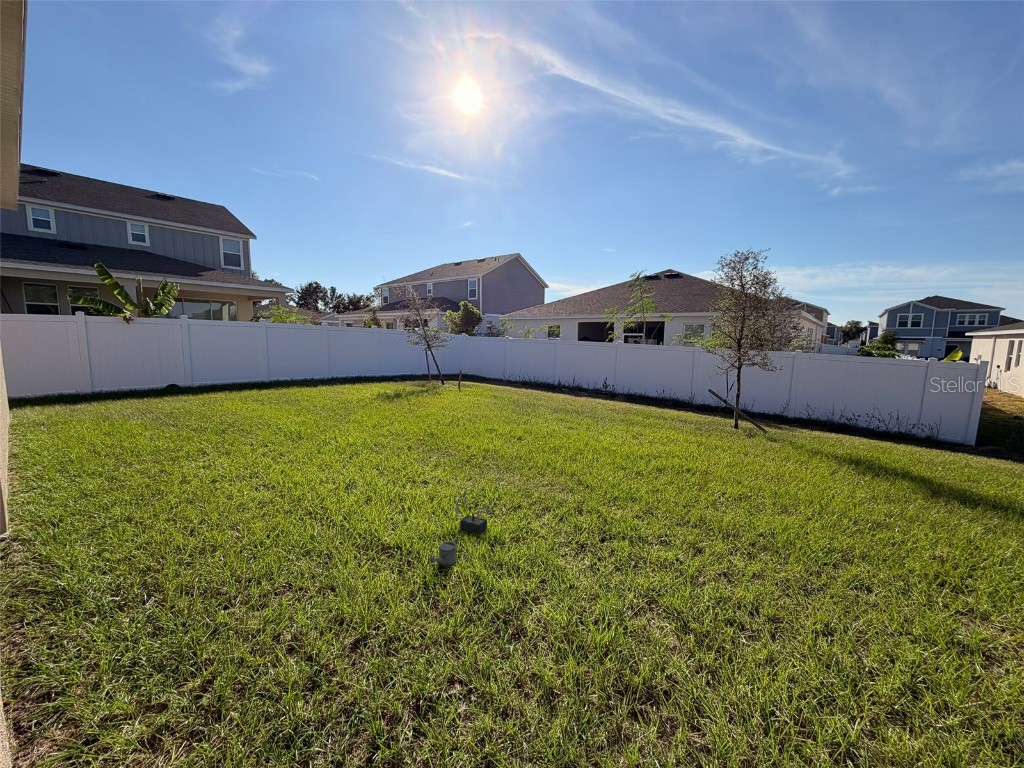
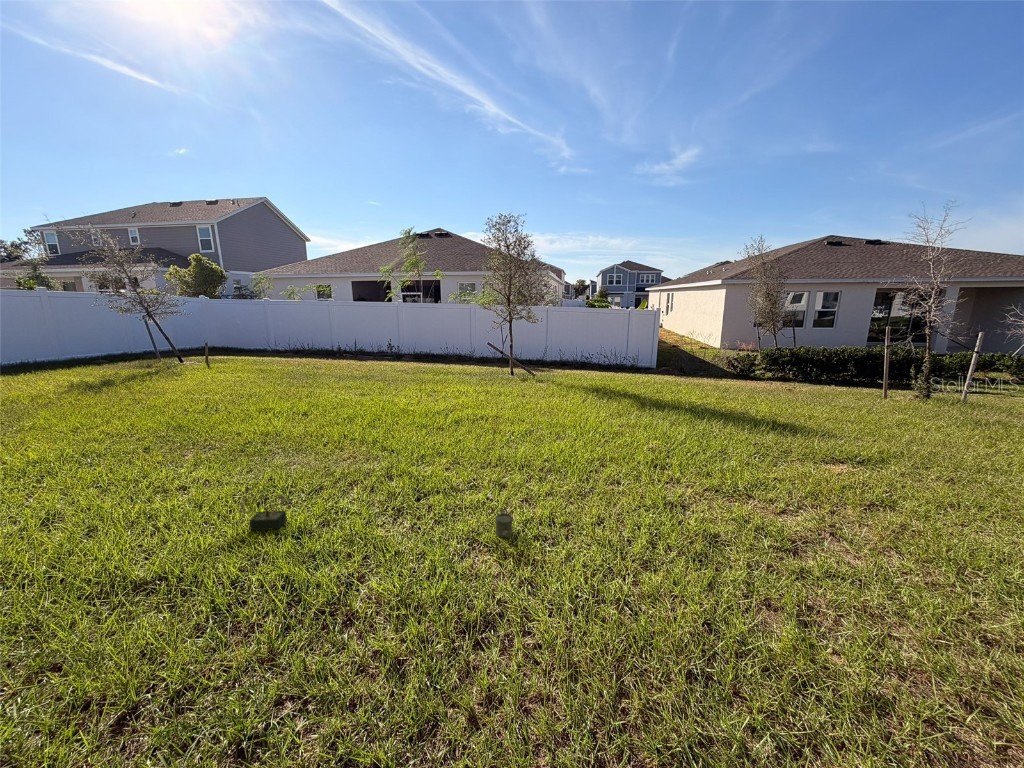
watering can: present [429,538,457,566] -> present [495,509,513,538]

